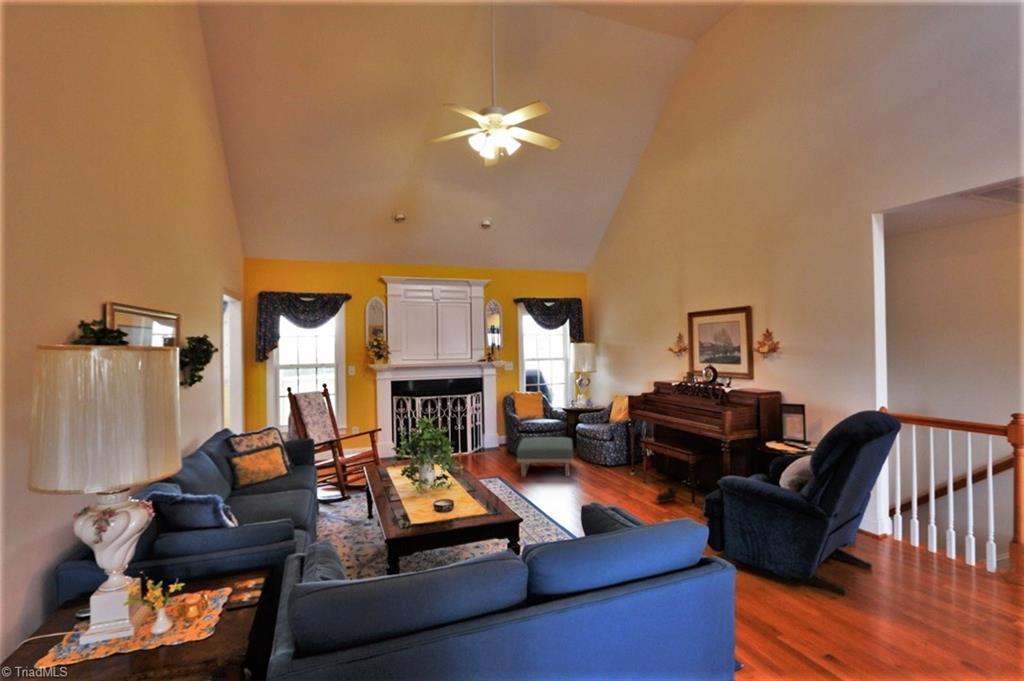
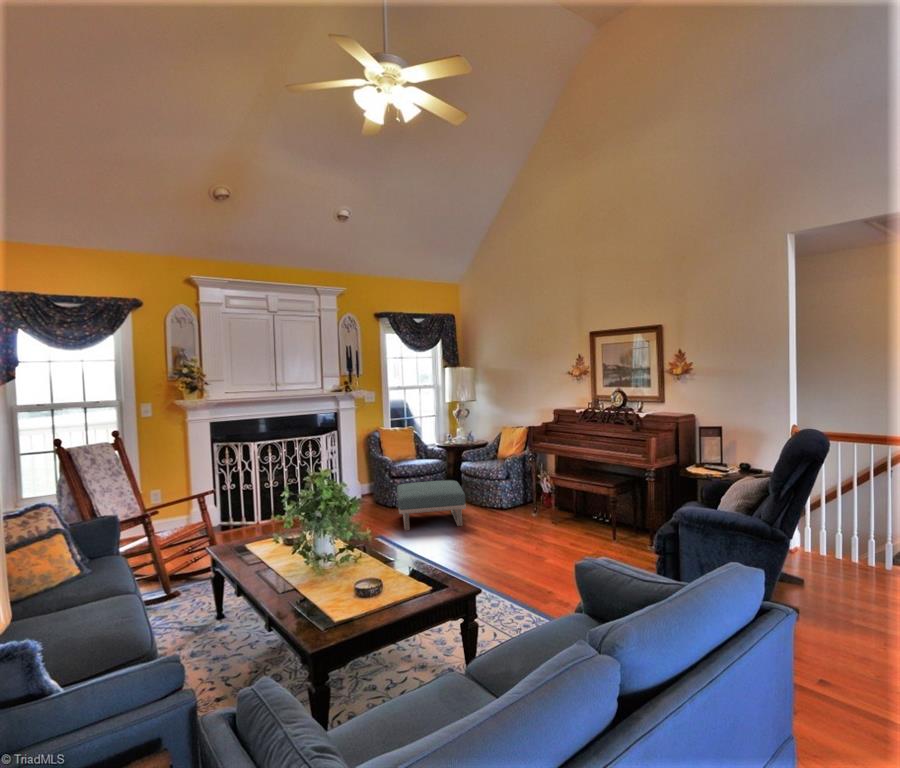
toy train: present [655,486,678,503] -> none [569,525,594,547]

